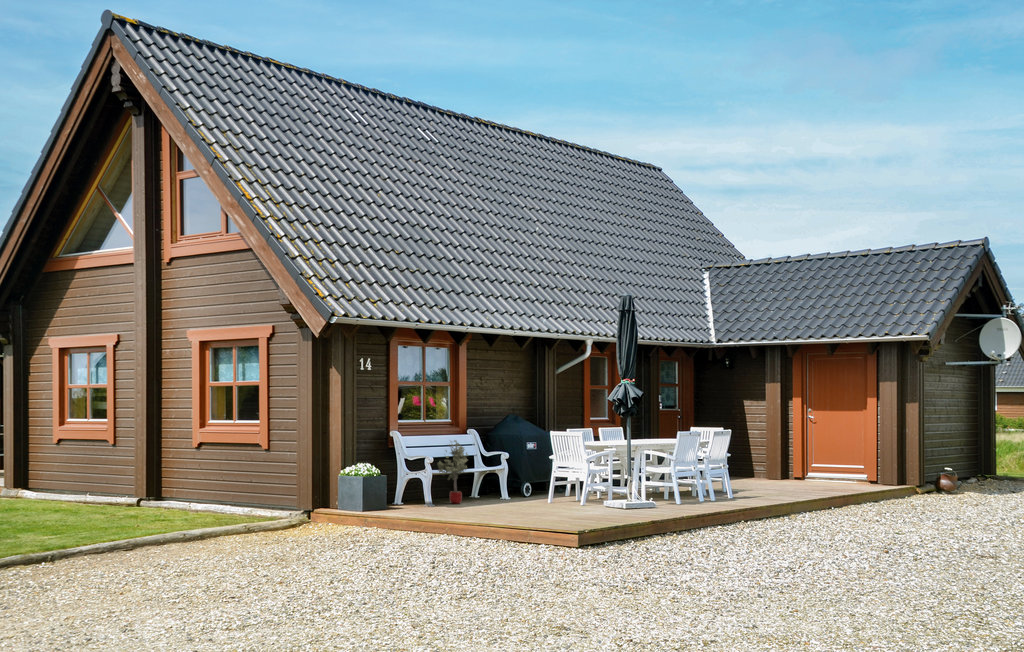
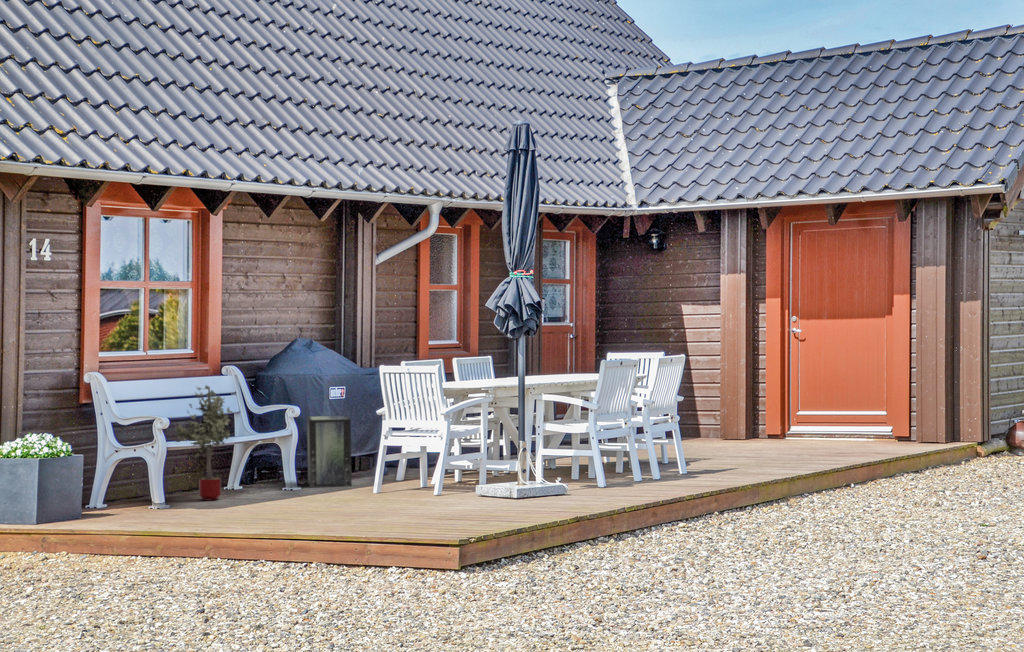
storage box: none [511,460,535,500] -> present [307,415,352,488]

